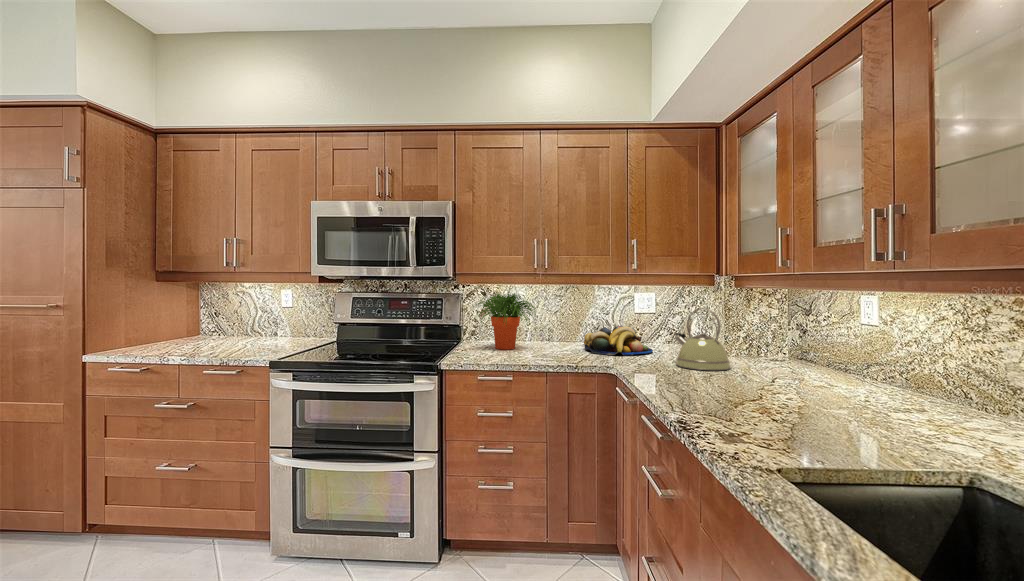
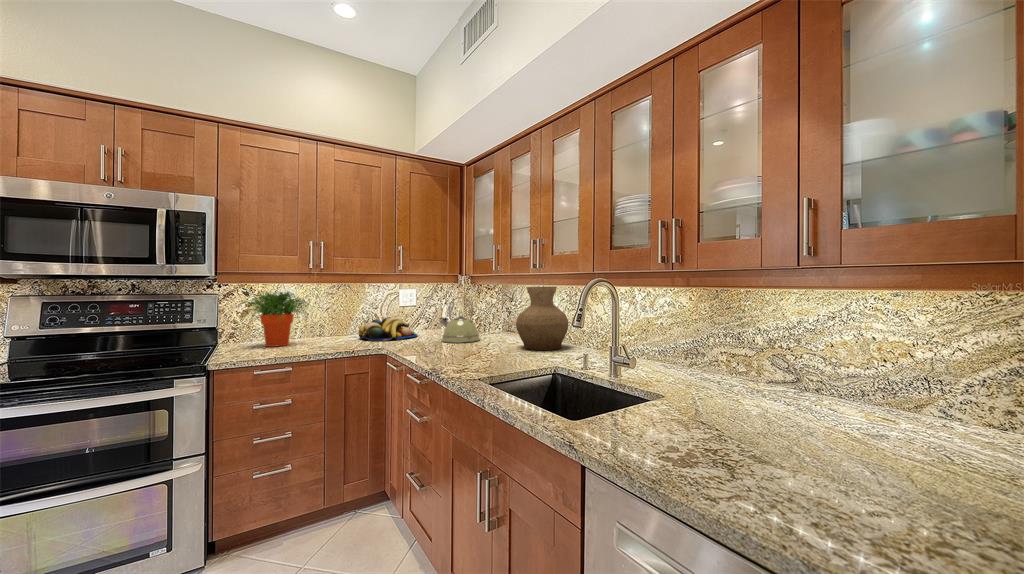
vase: none [774,302,871,402] -> present [516,286,569,350]

